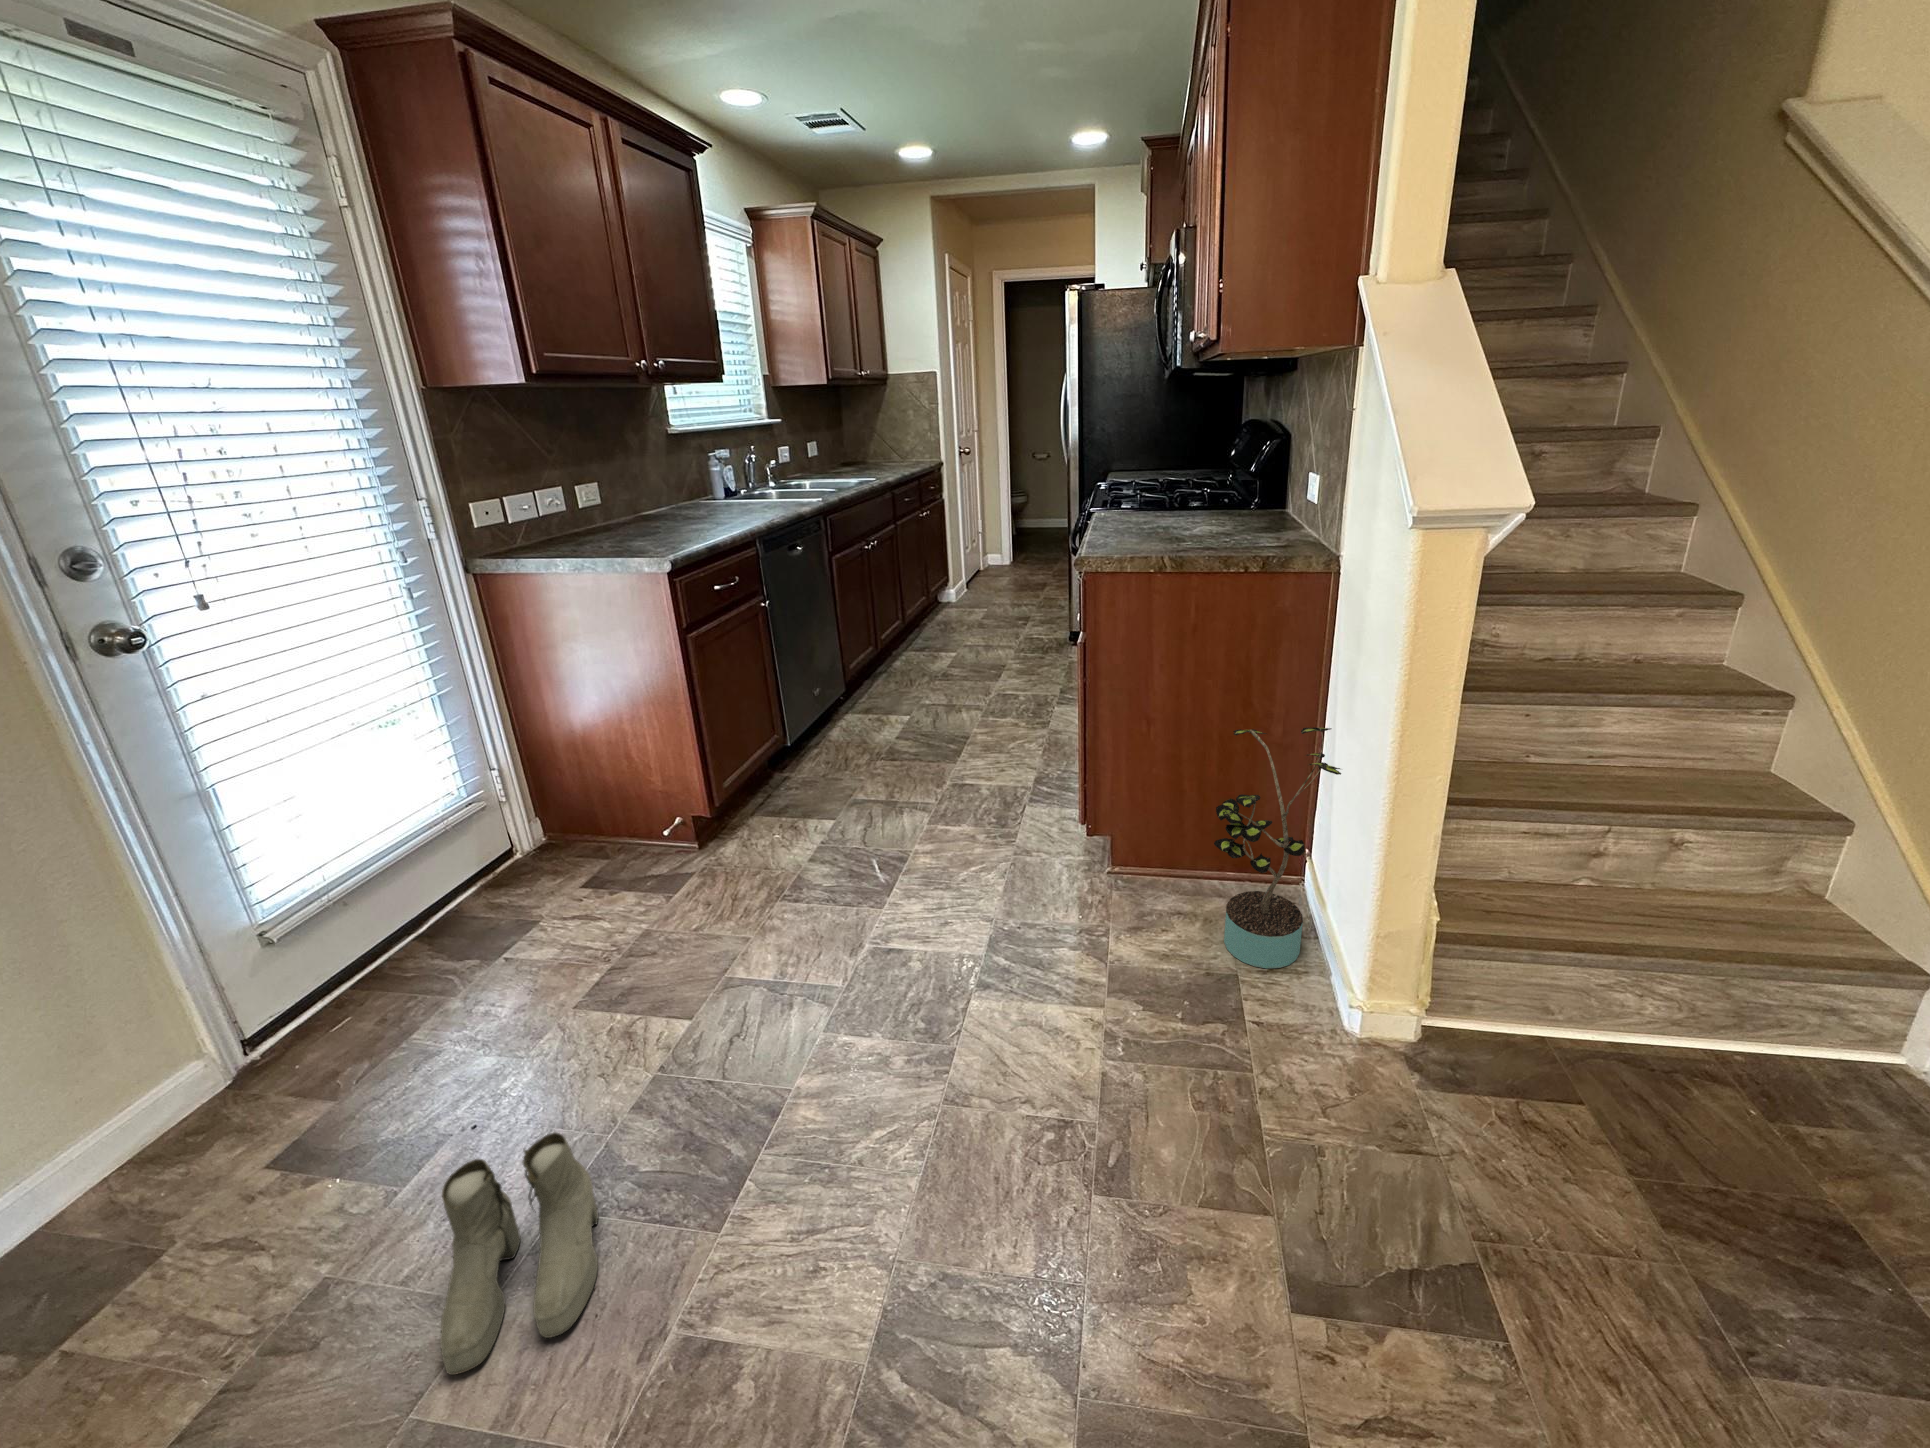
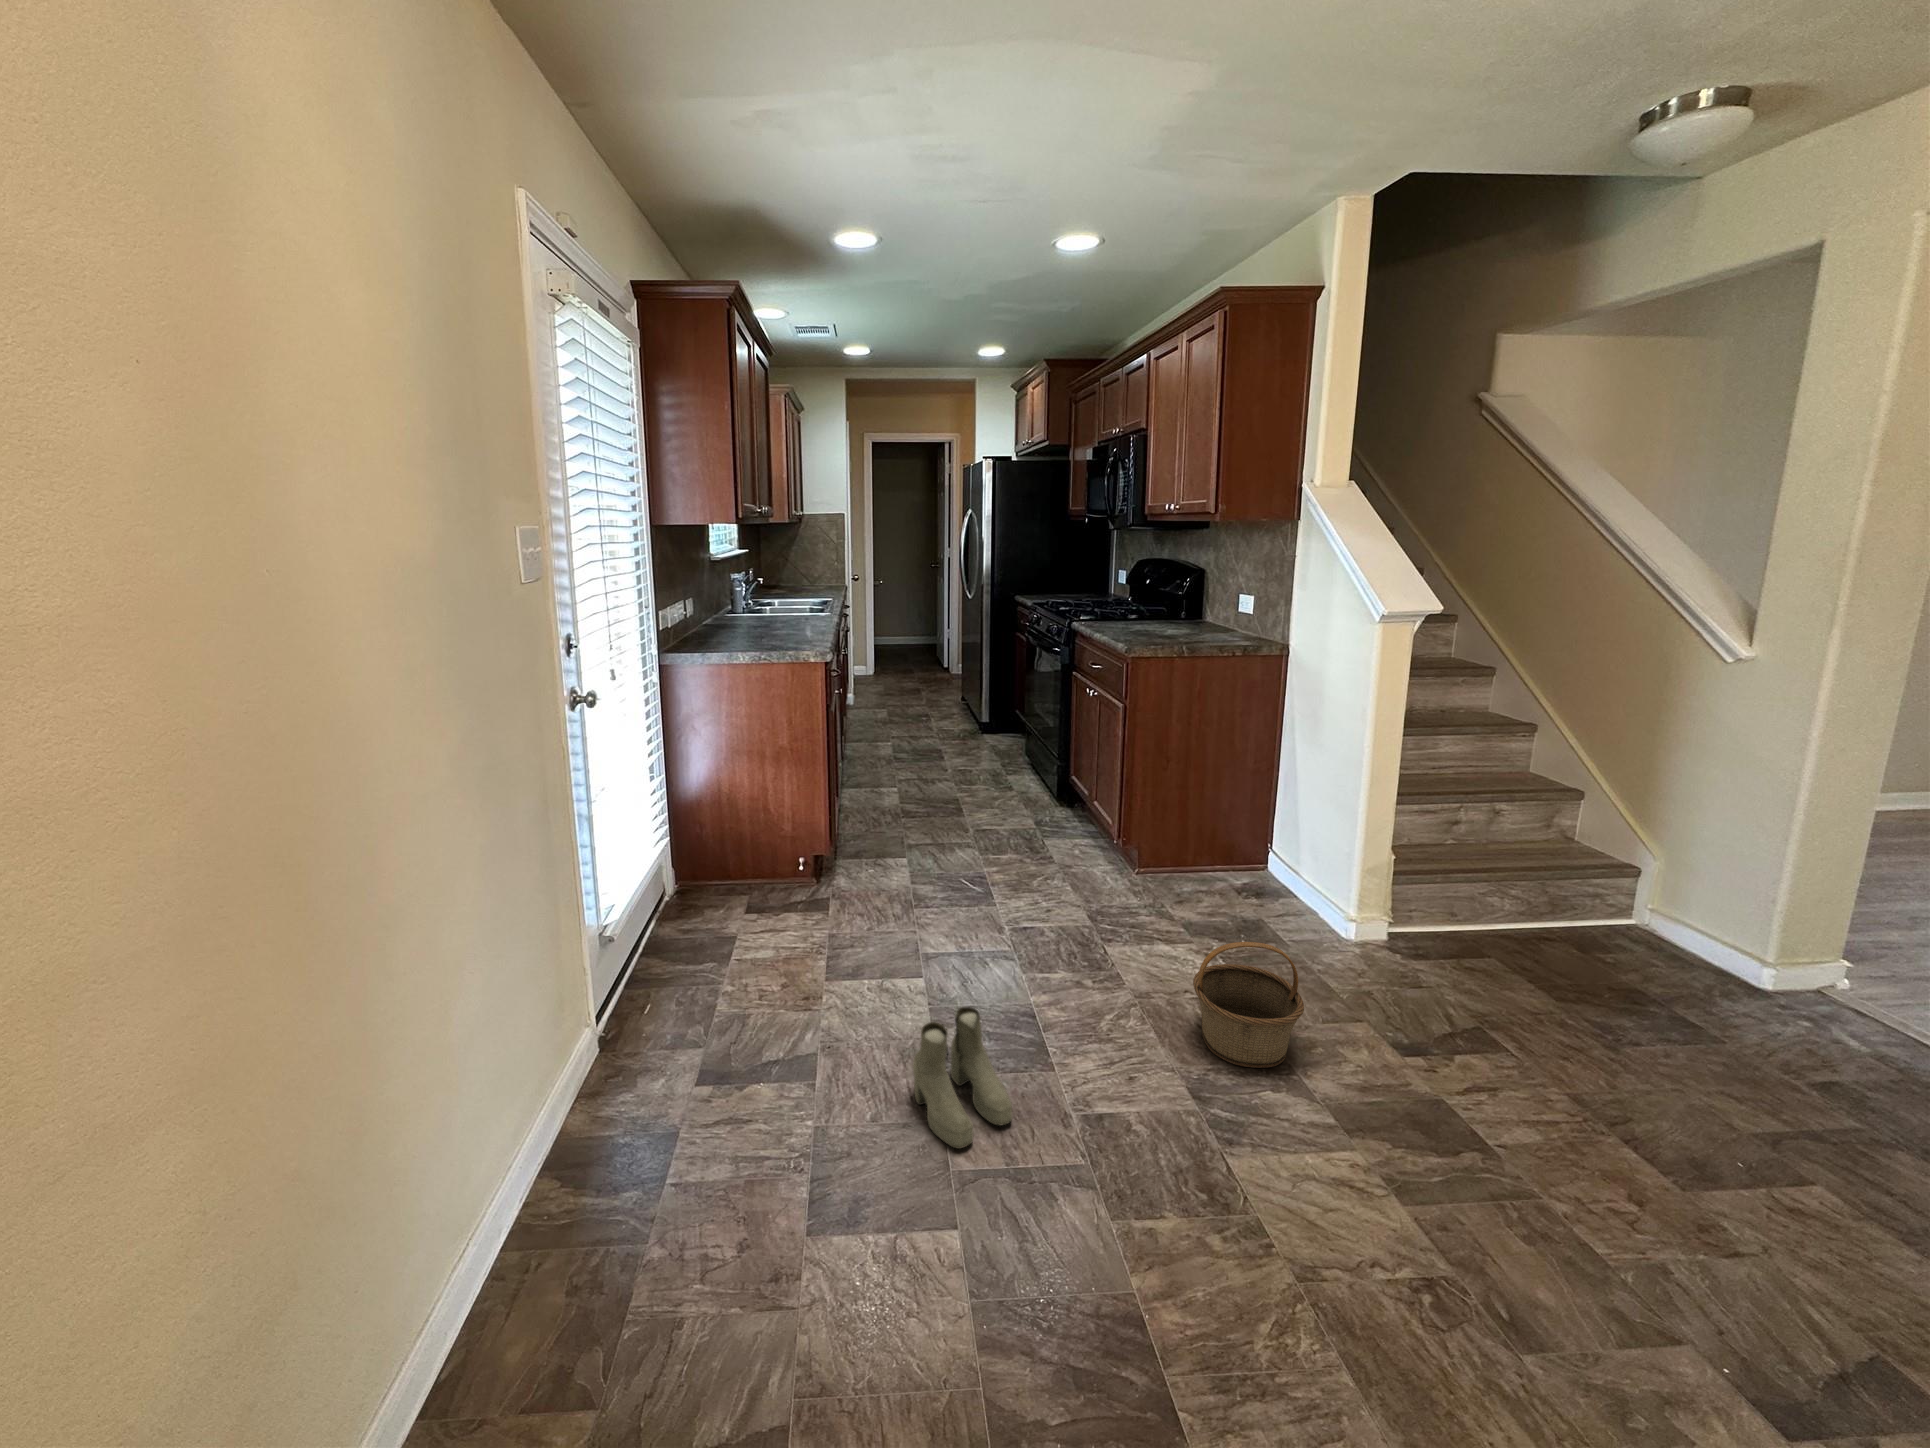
potted plant: present [1214,727,1341,969] -> none [1237,749,1328,914]
basket: none [951,1083,1121,1292] -> present [1193,942,1304,1068]

